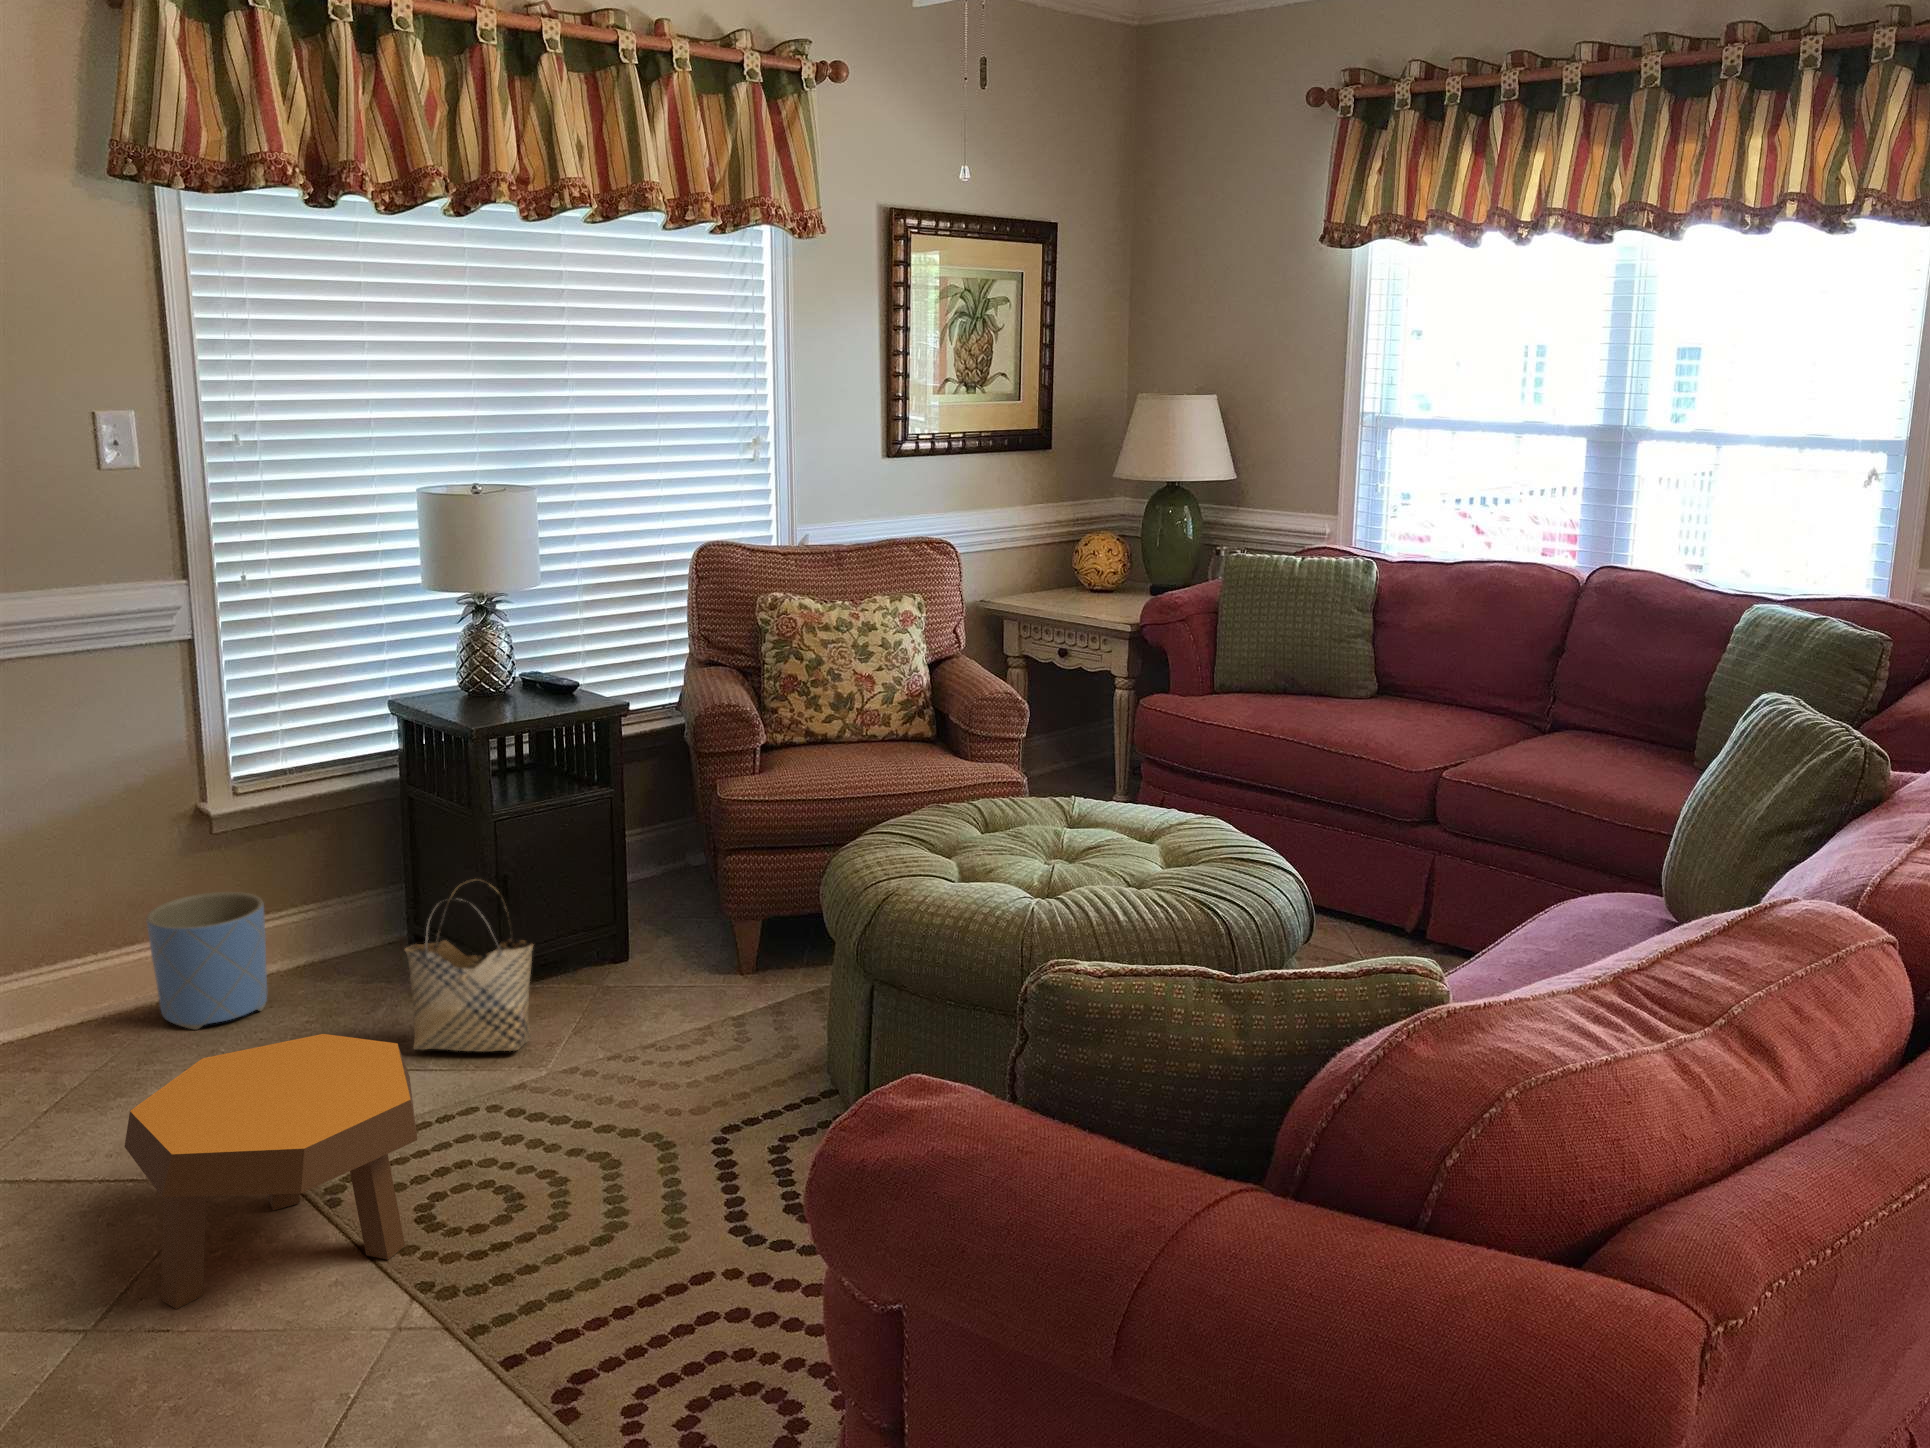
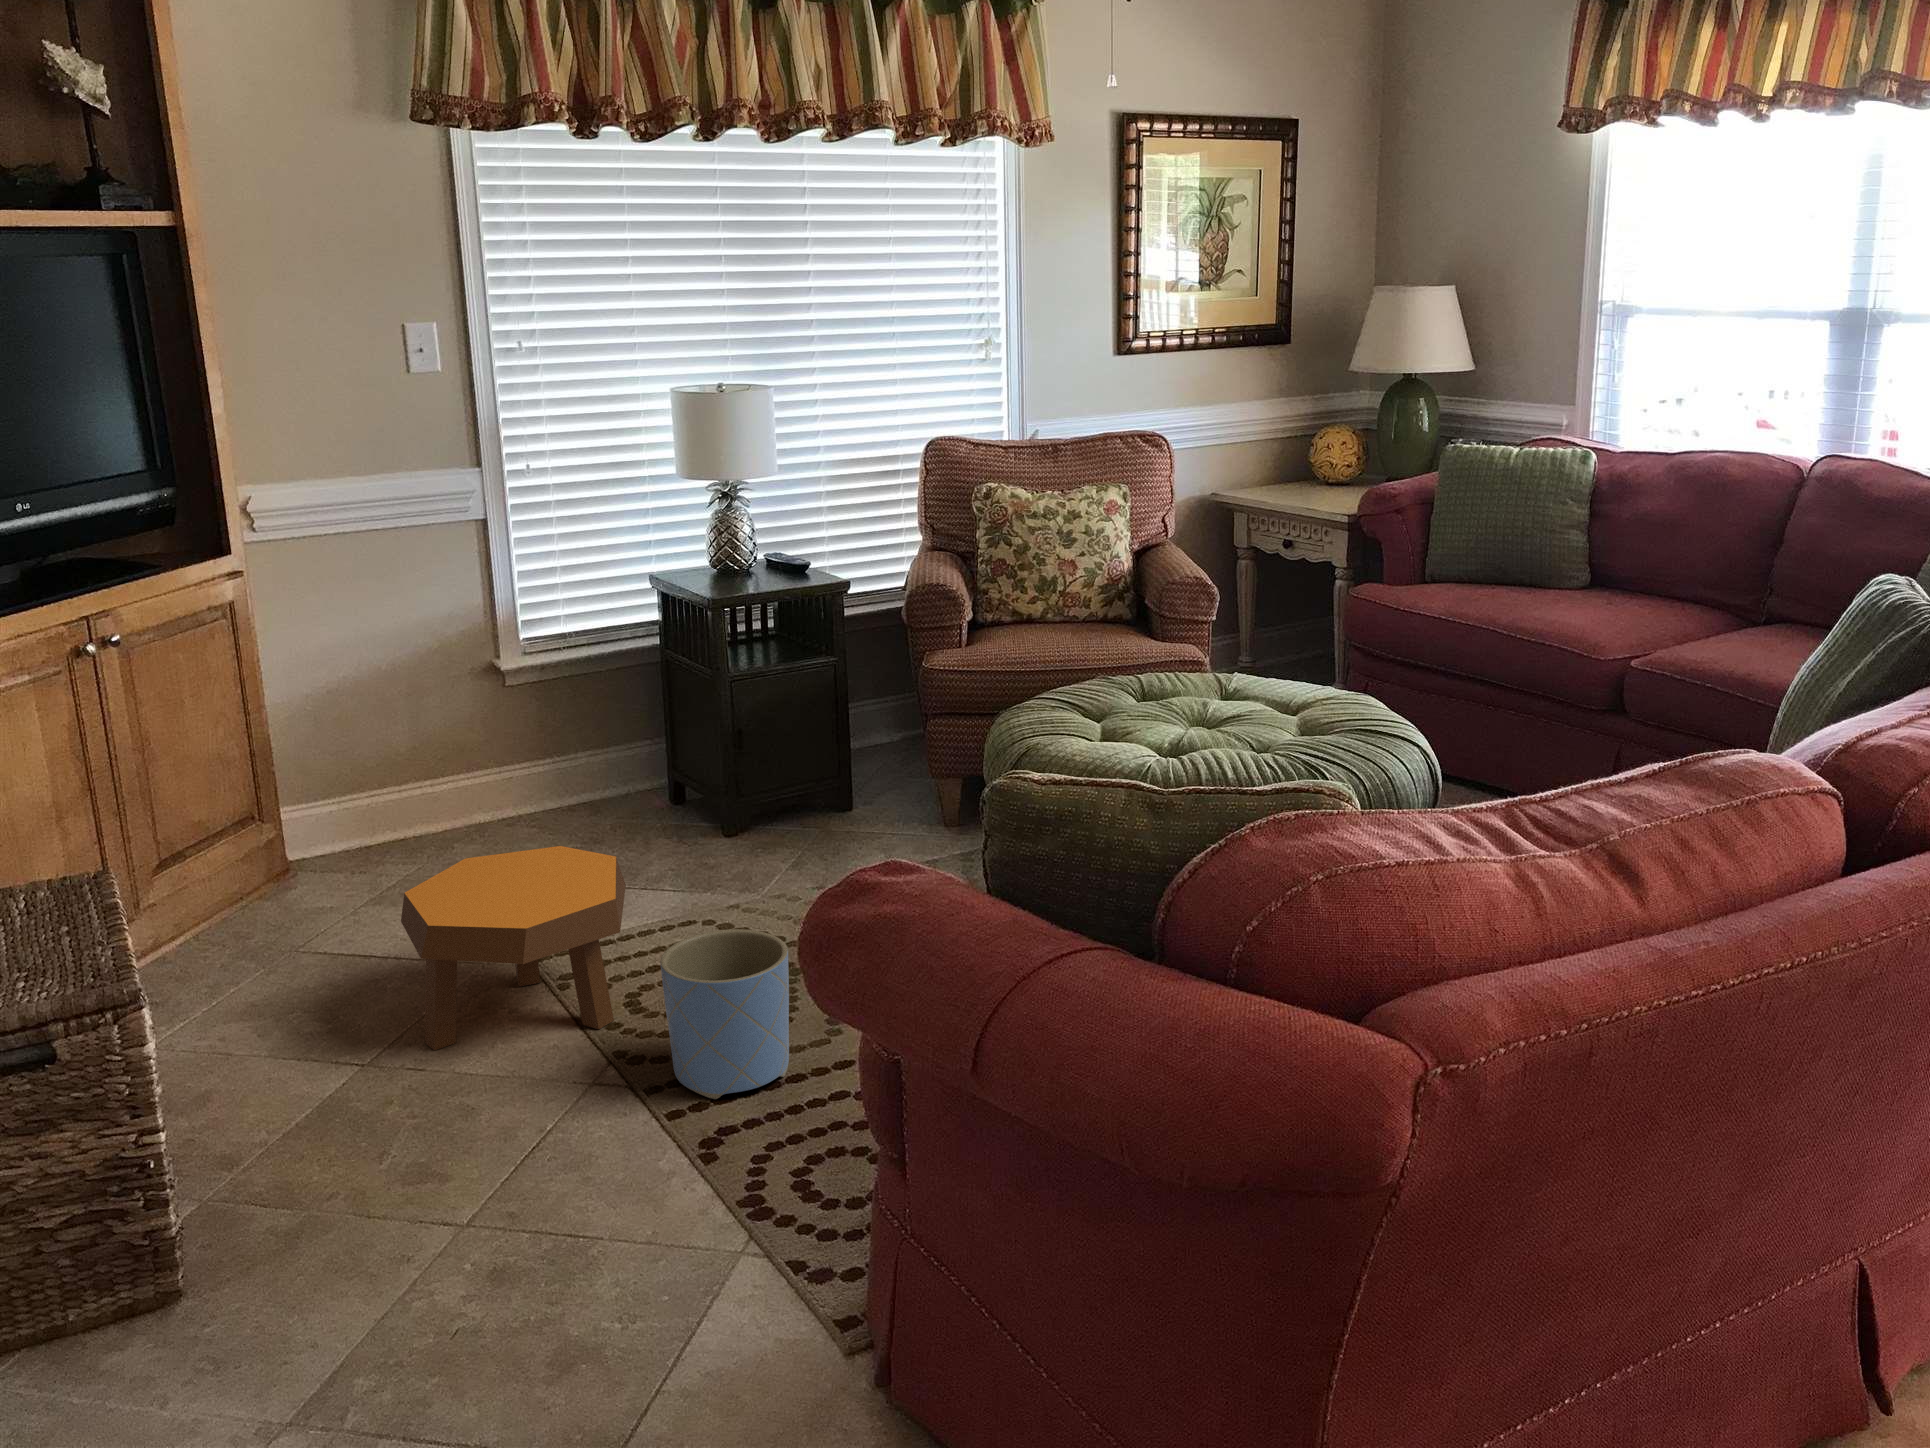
woven basket: present [405,879,533,1052] -> none [644,729,751,879]
planter: present [146,892,267,1030] -> present [660,929,789,1099]

